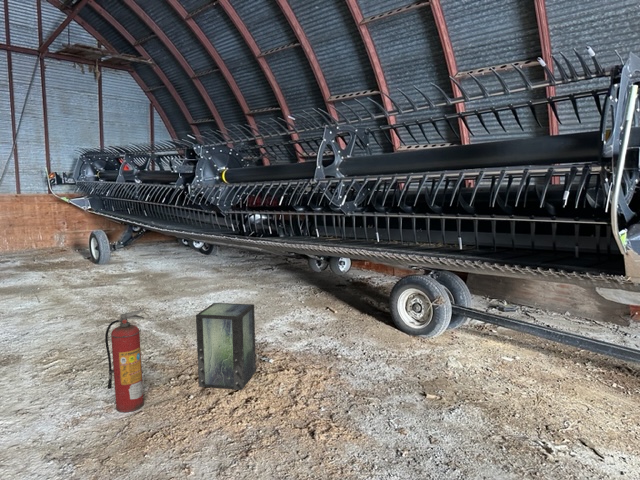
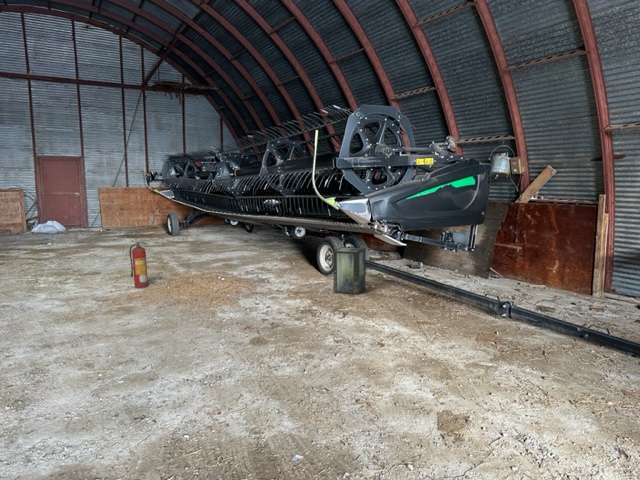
storage box: present [196,303,256,390] -> present [333,247,366,295]

